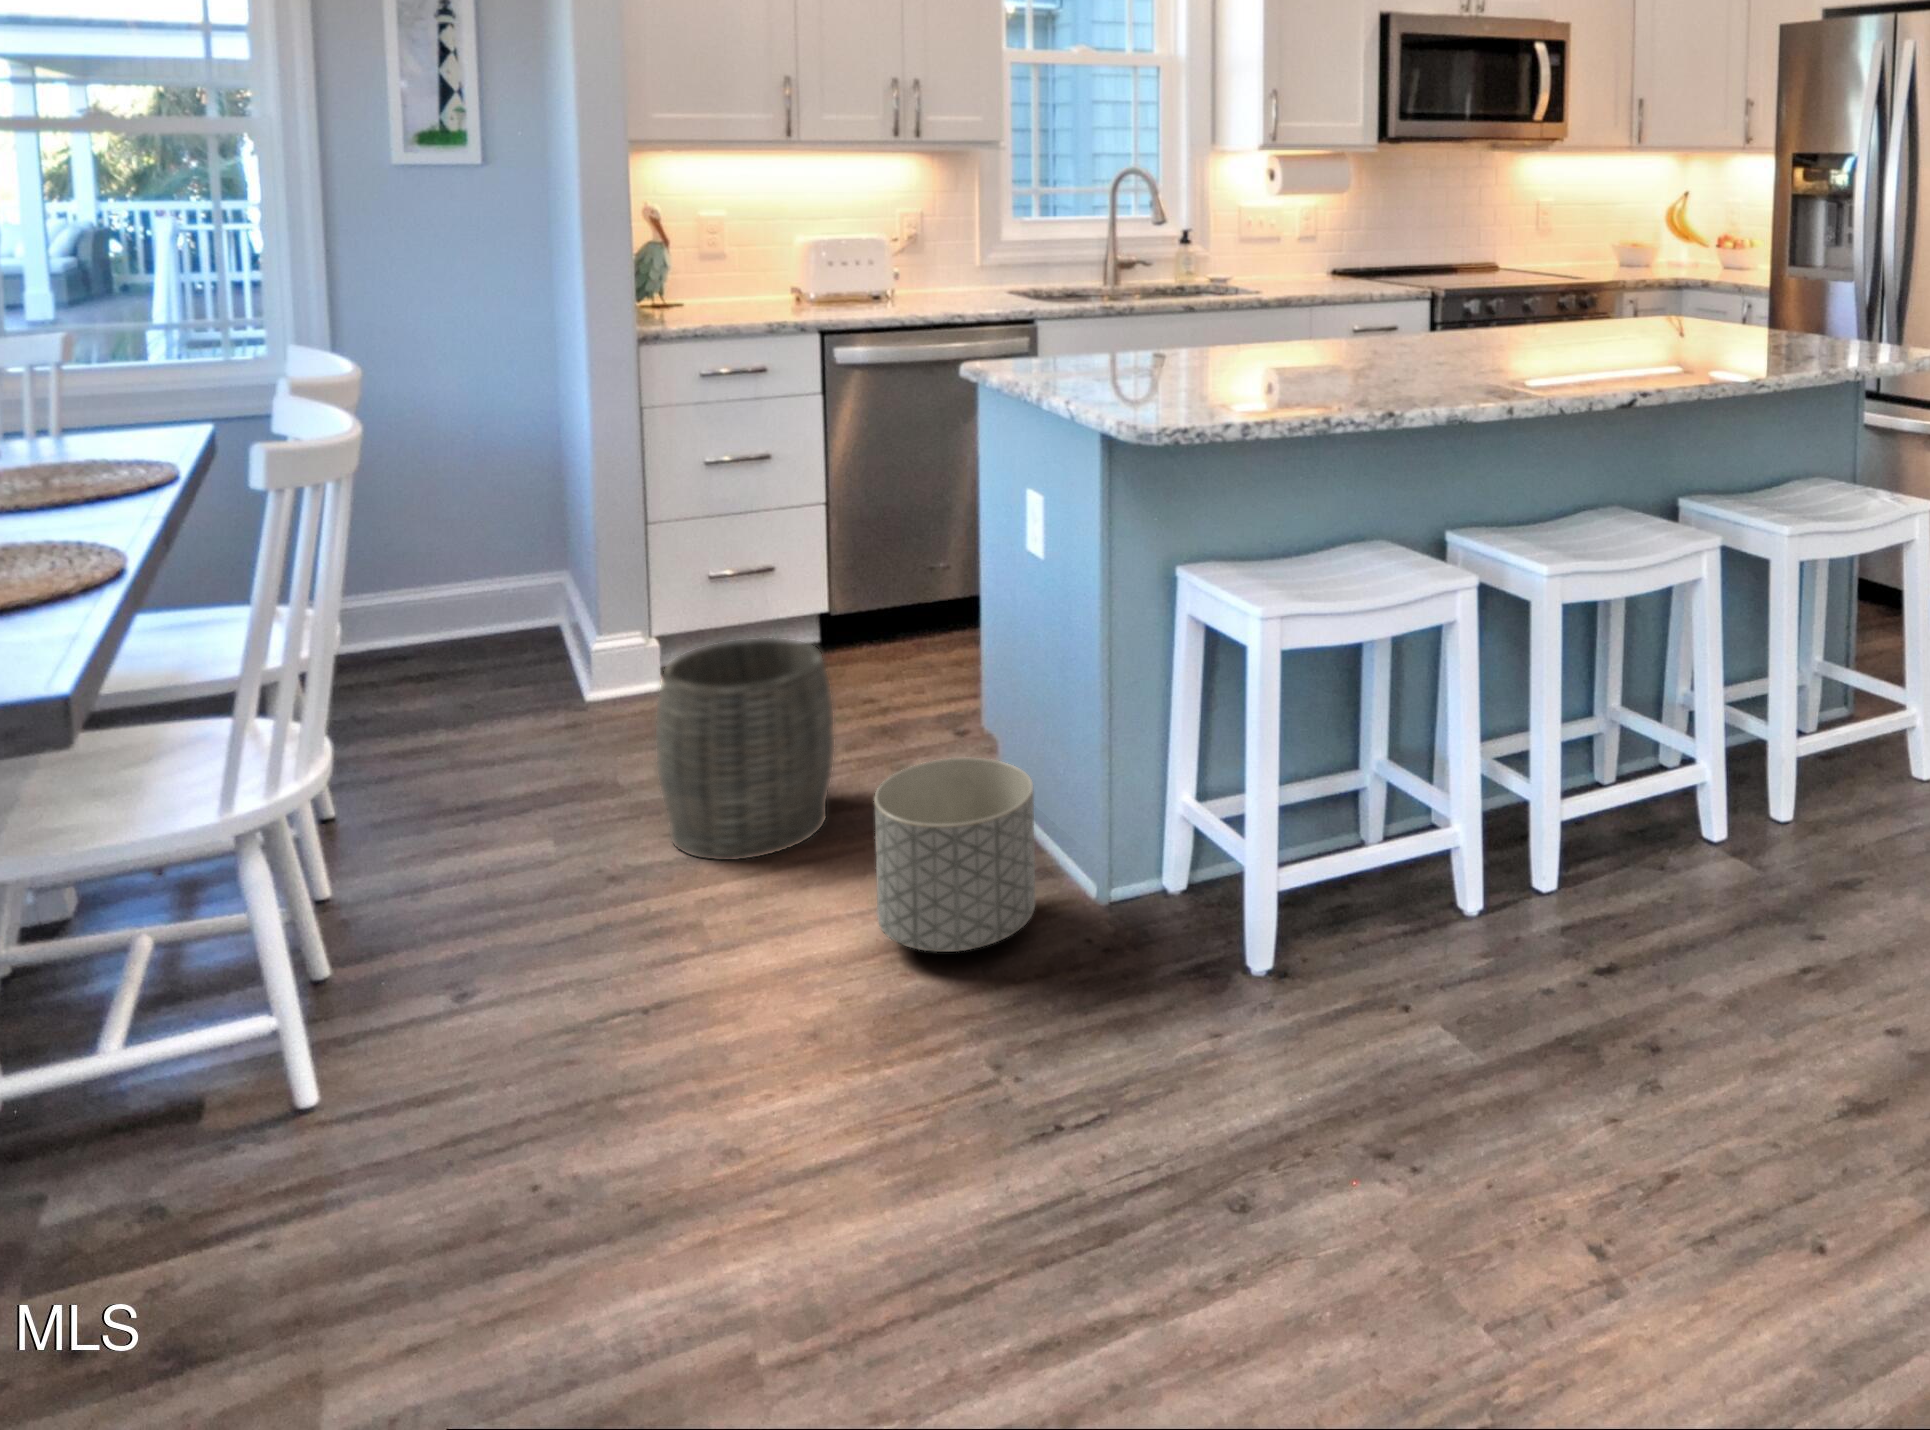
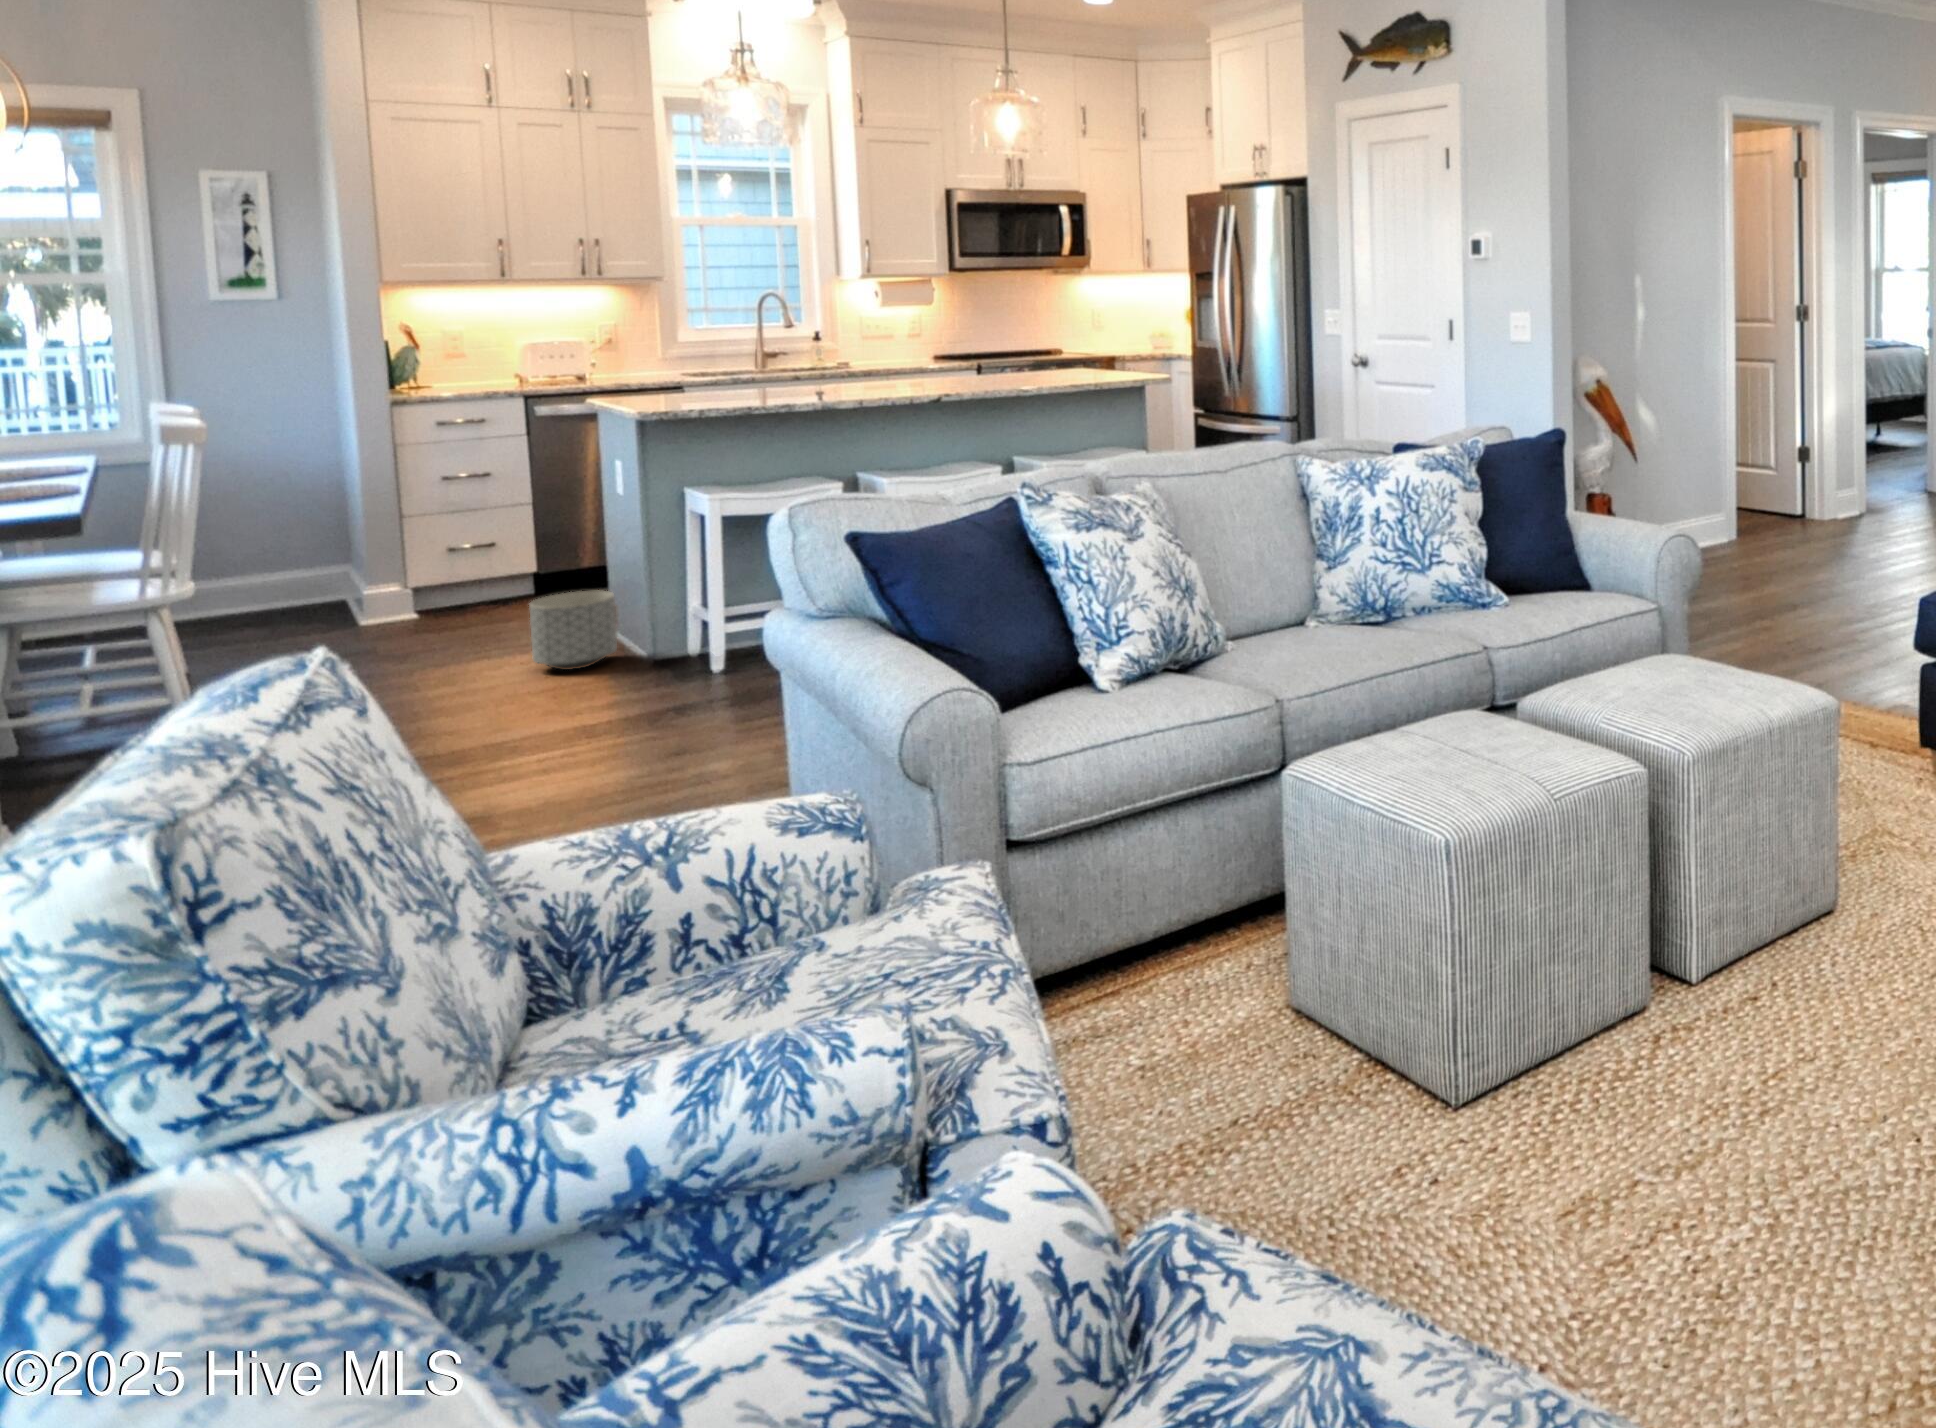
woven basket: present [656,638,834,860] -> none [412,558,520,661]

